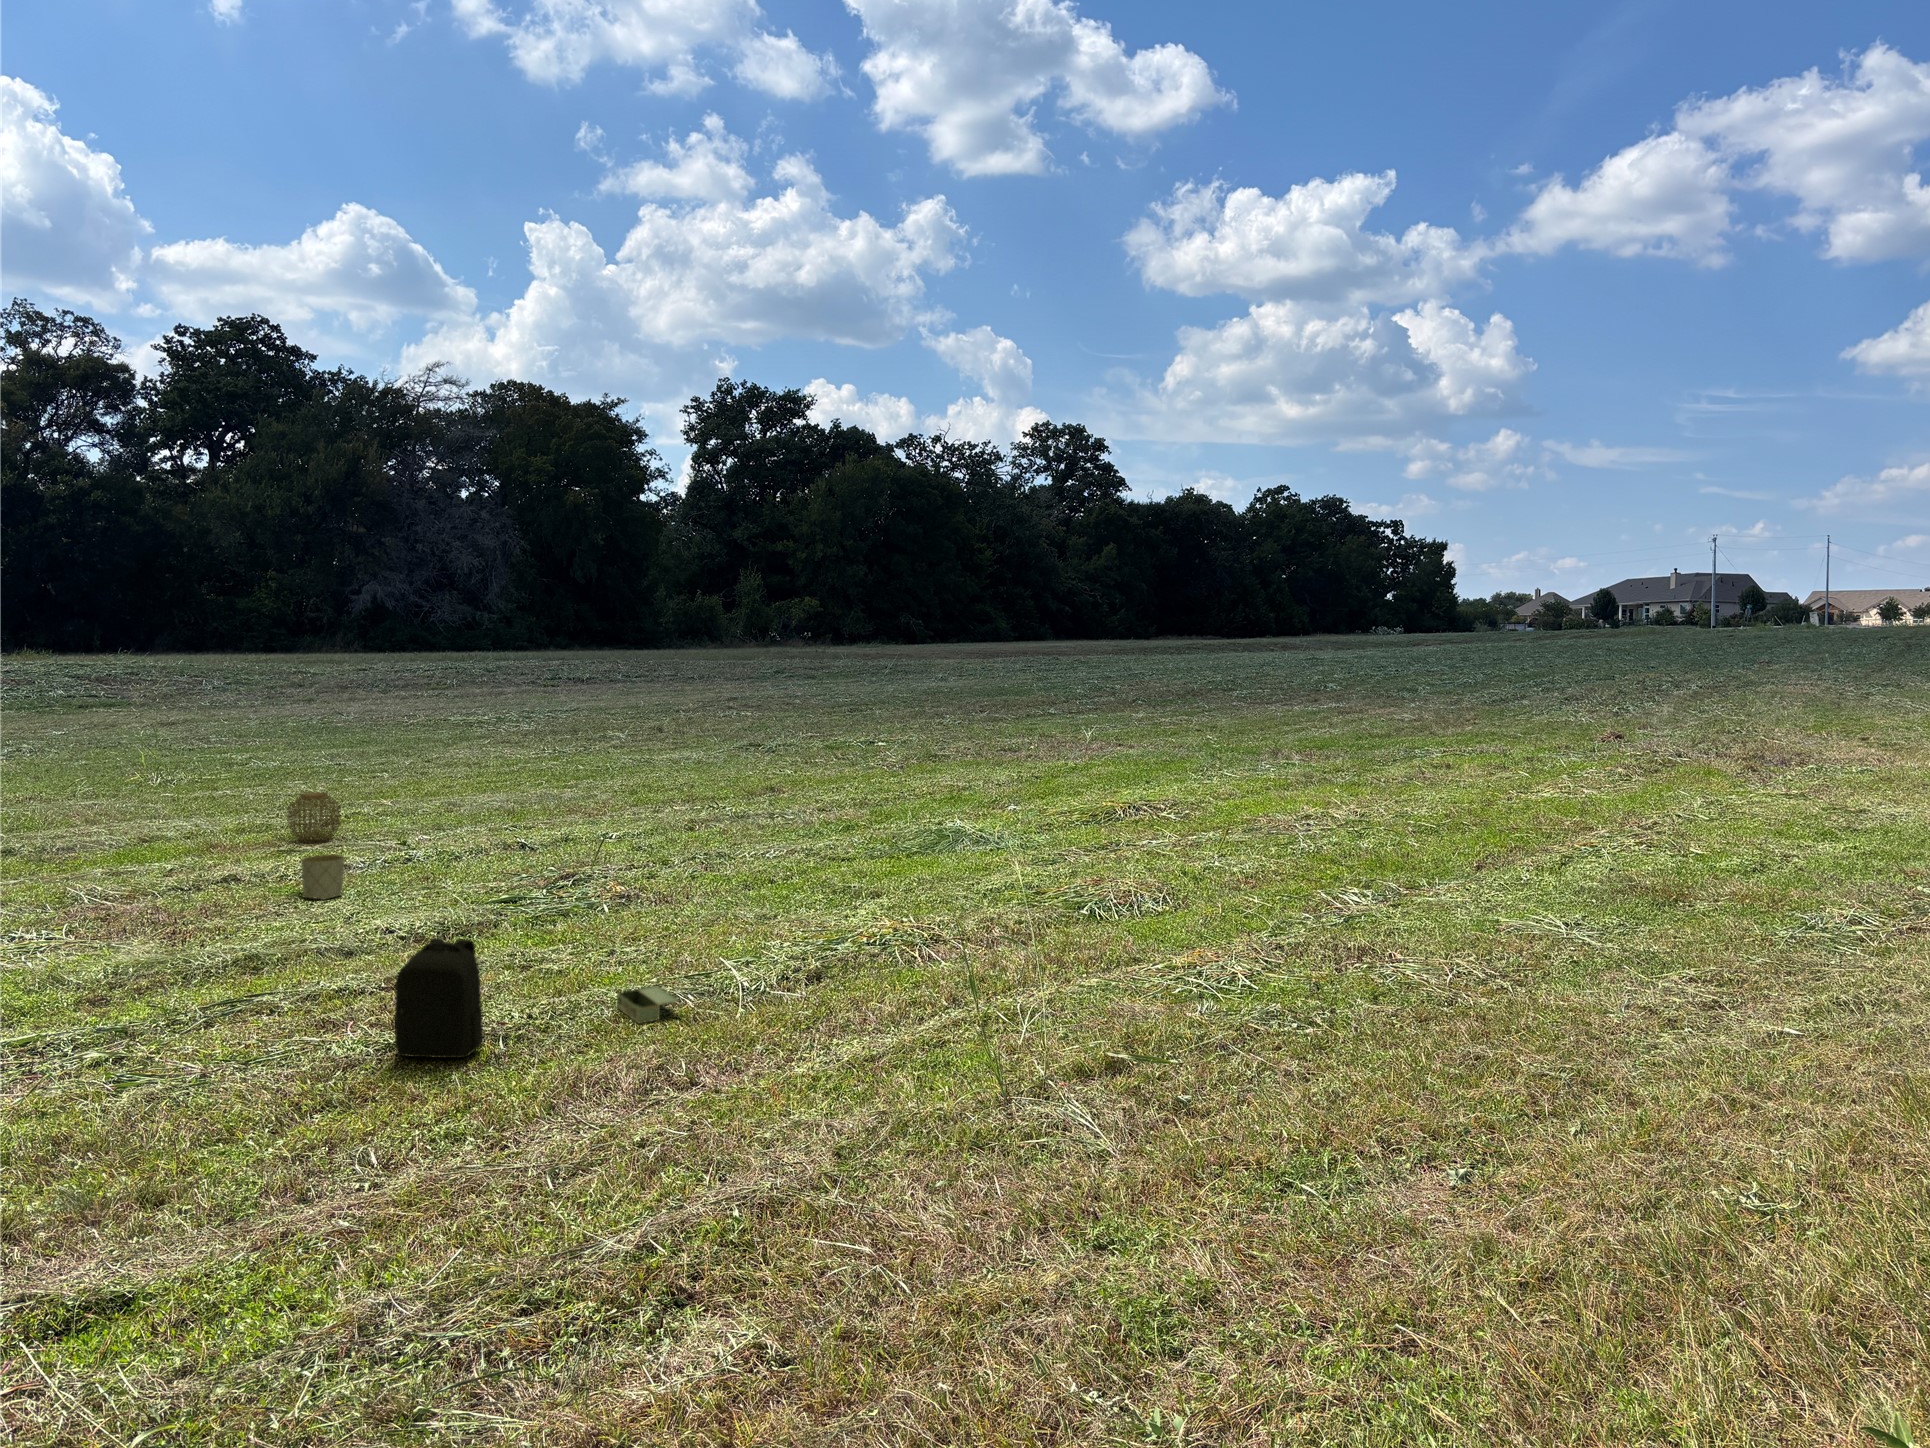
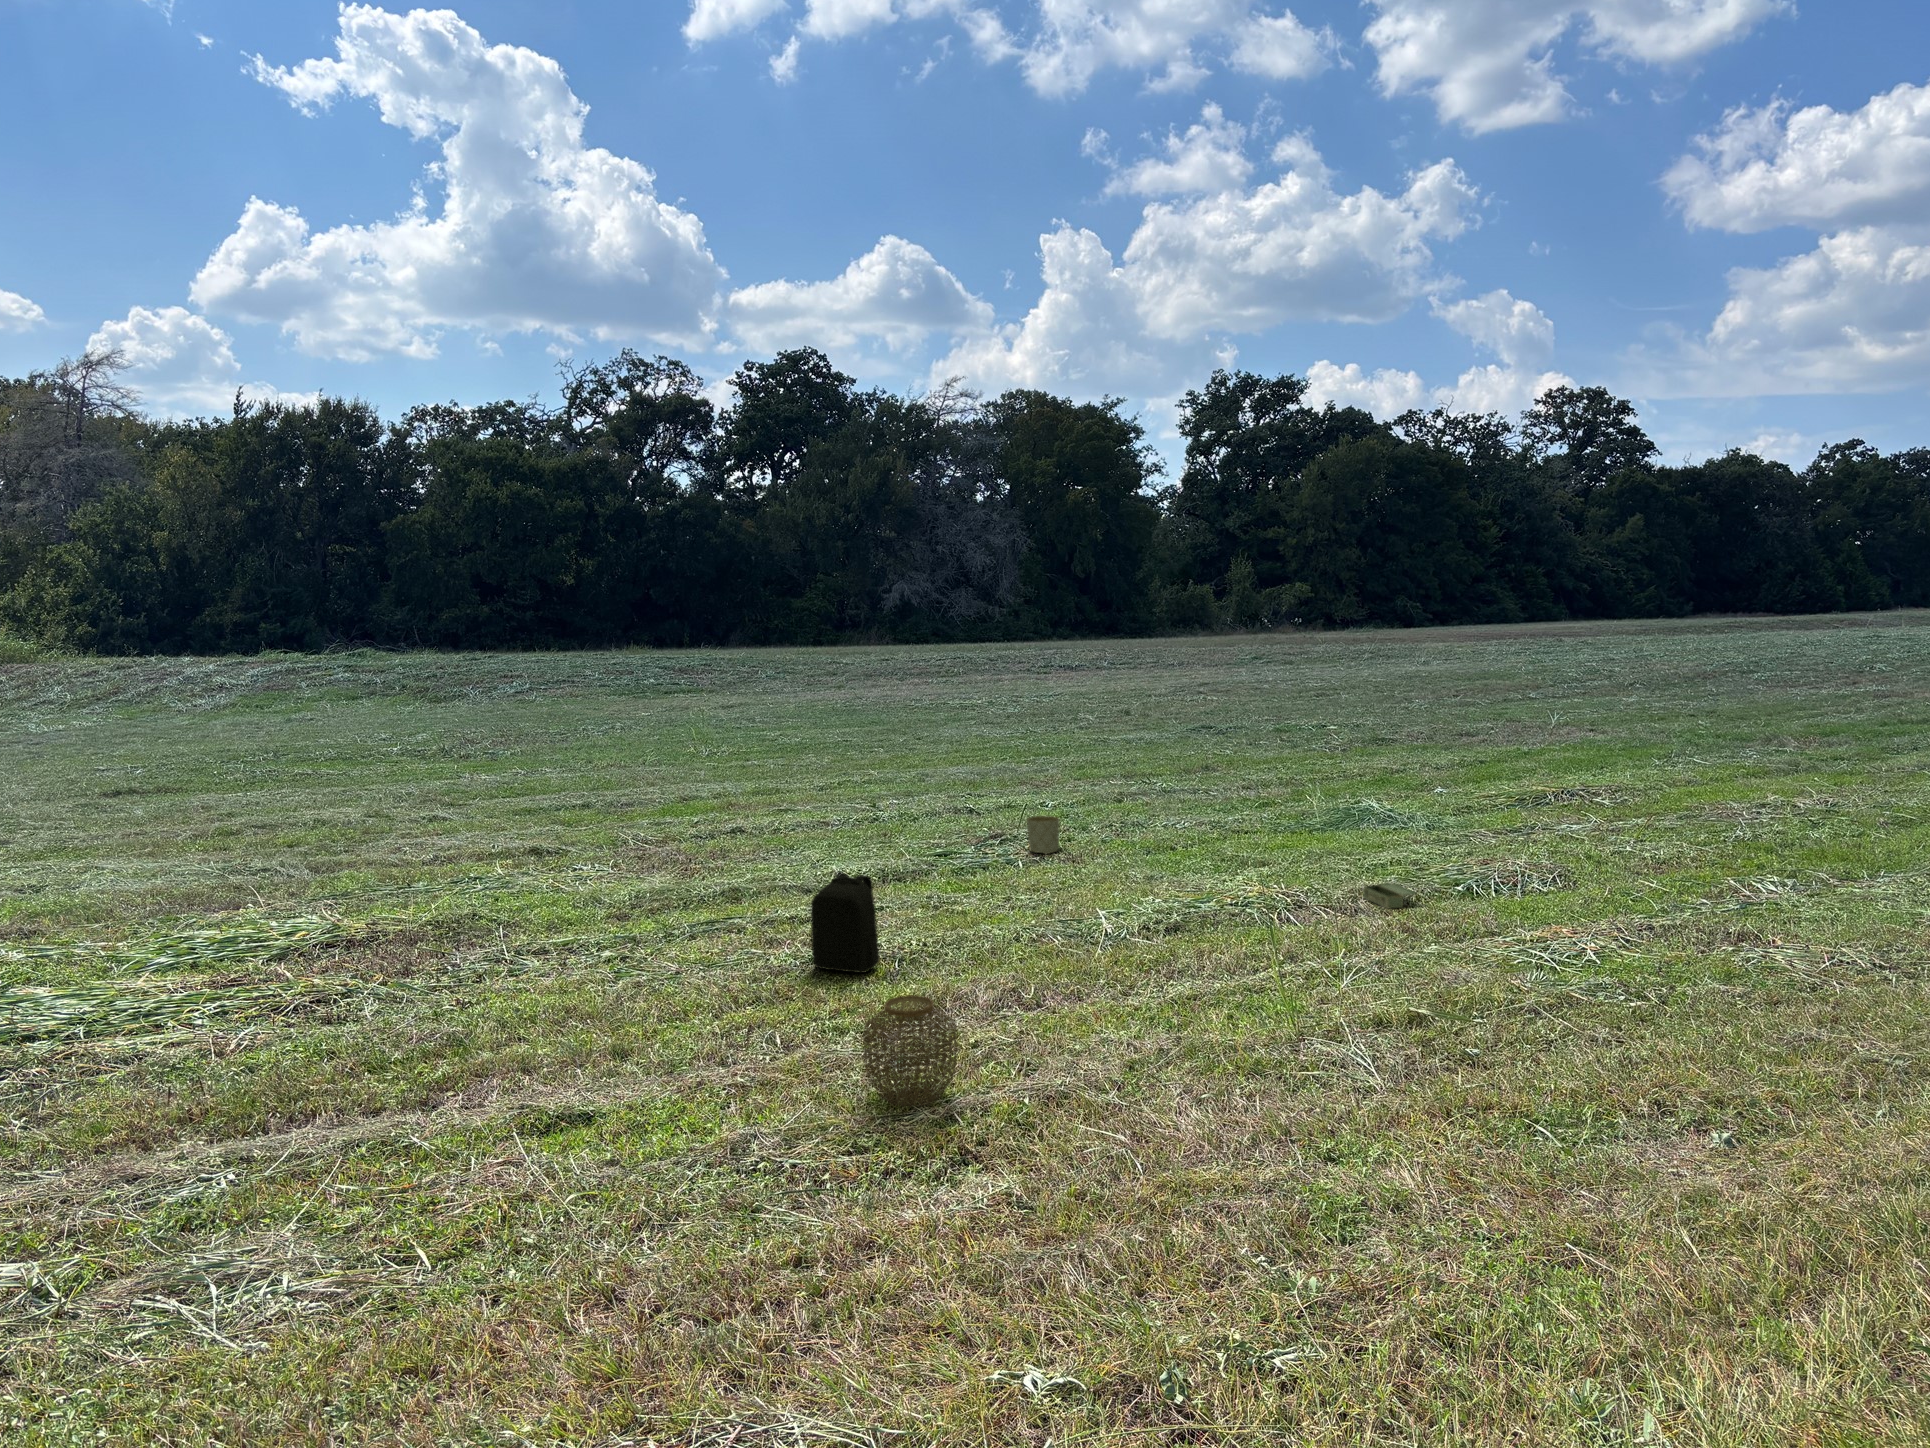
woven basket: present [288,792,340,843] -> present [863,995,957,1107]
planter: present [301,854,344,900] -> present [1027,815,1060,854]
toolbox: present [617,985,679,1024] -> present [1363,883,1416,909]

